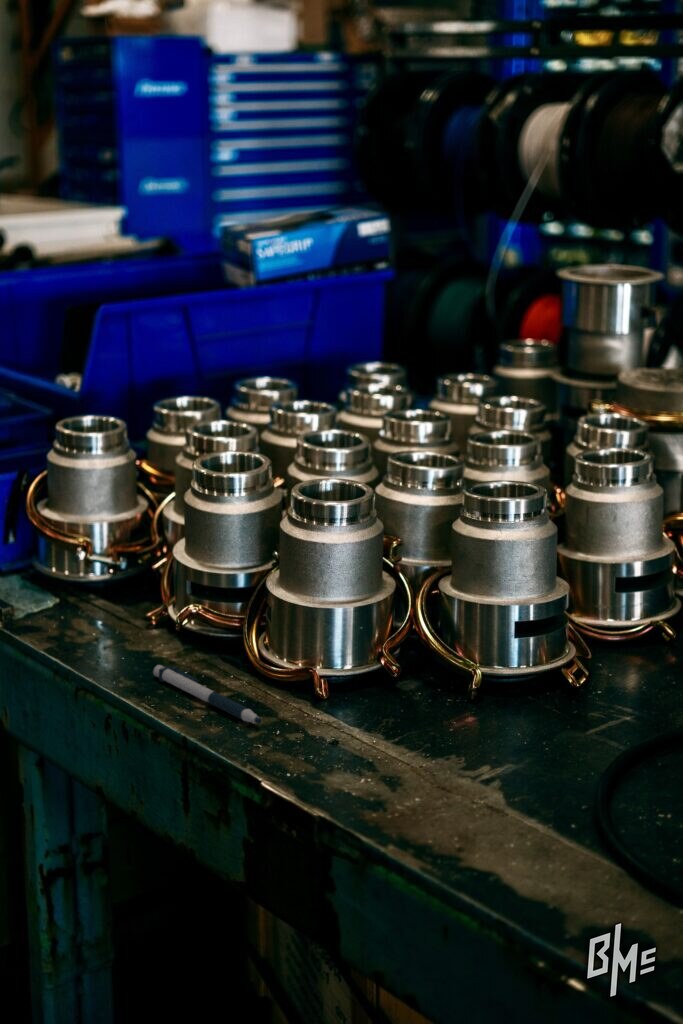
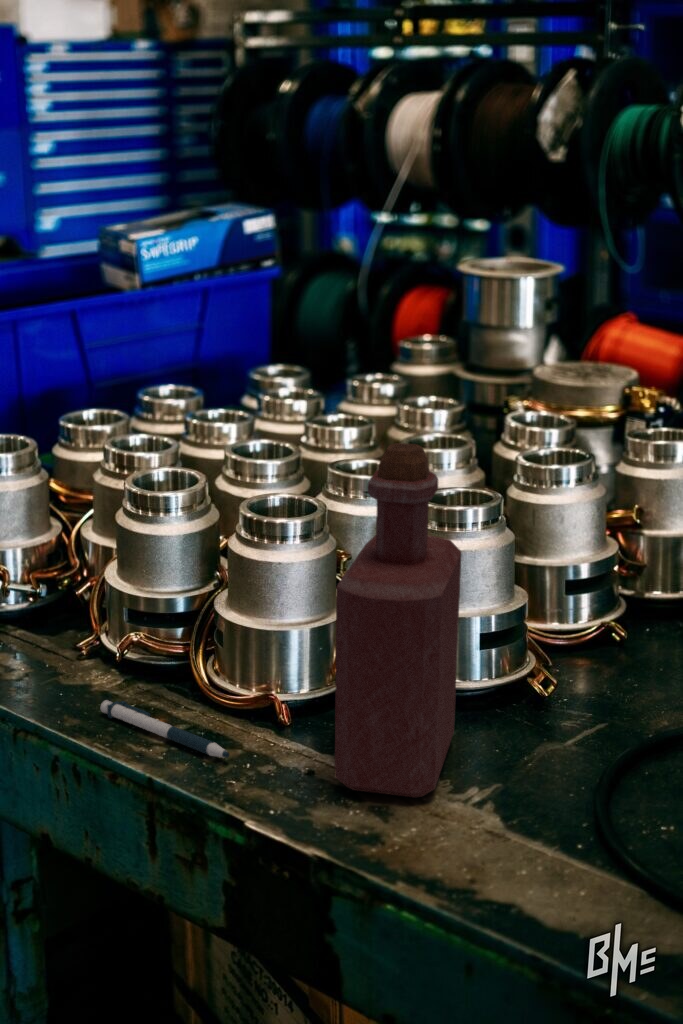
bottle: none [354,430,490,772] -> present [335,443,461,798]

